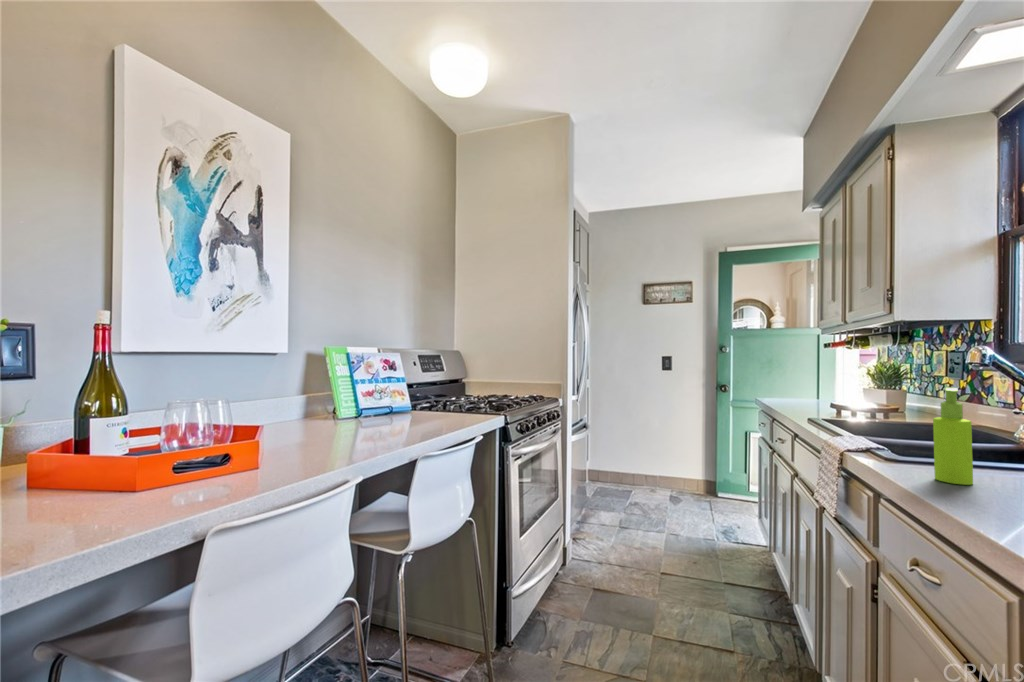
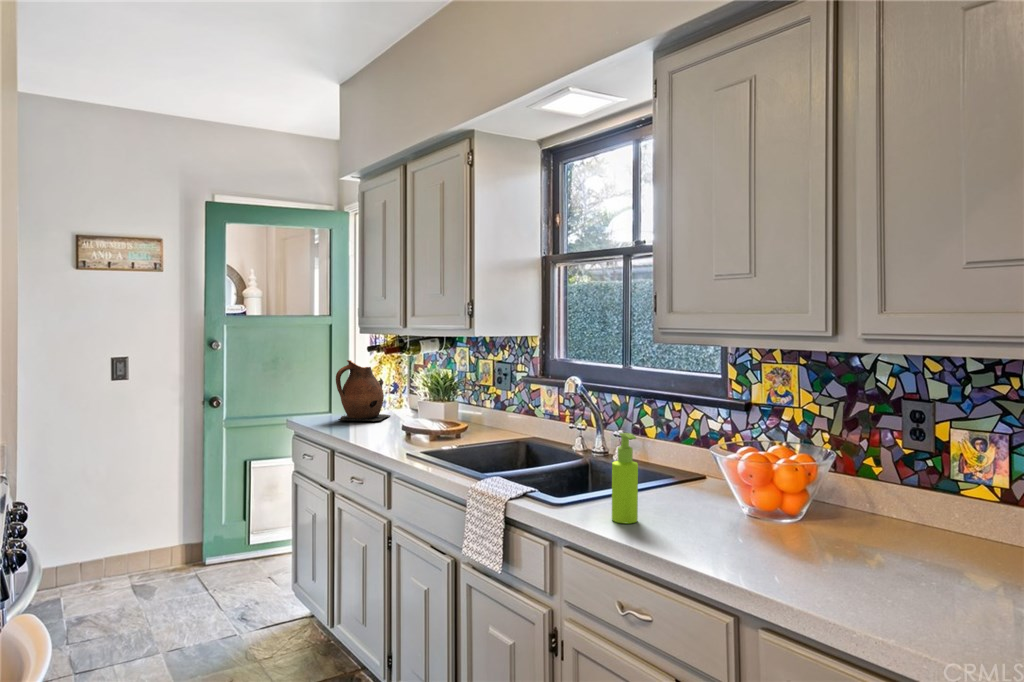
ceramic pitcher: none [786,353,841,402] -> present [336,360,390,422]

